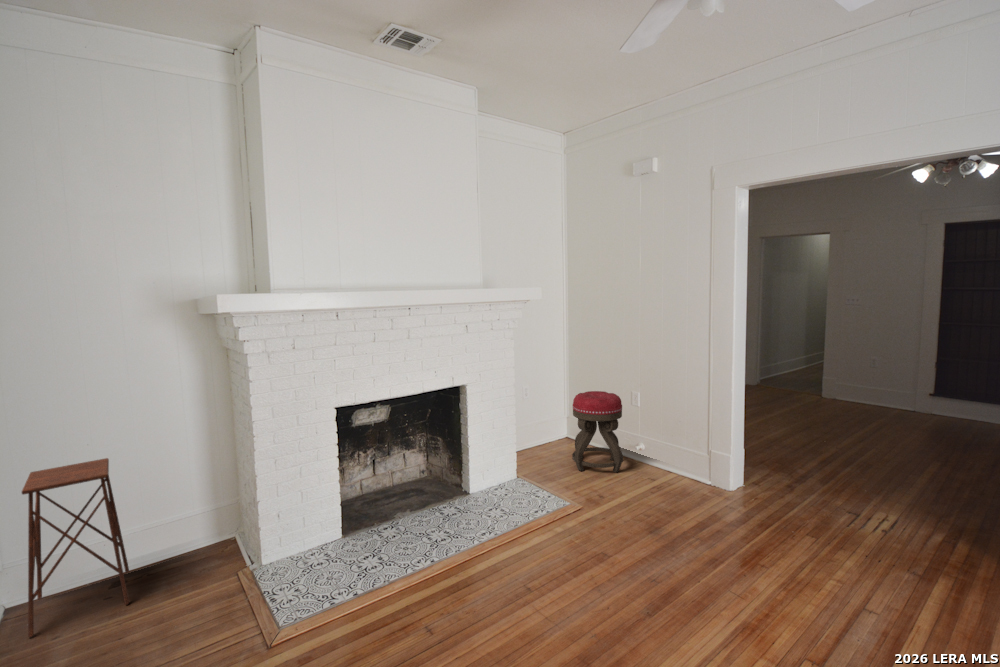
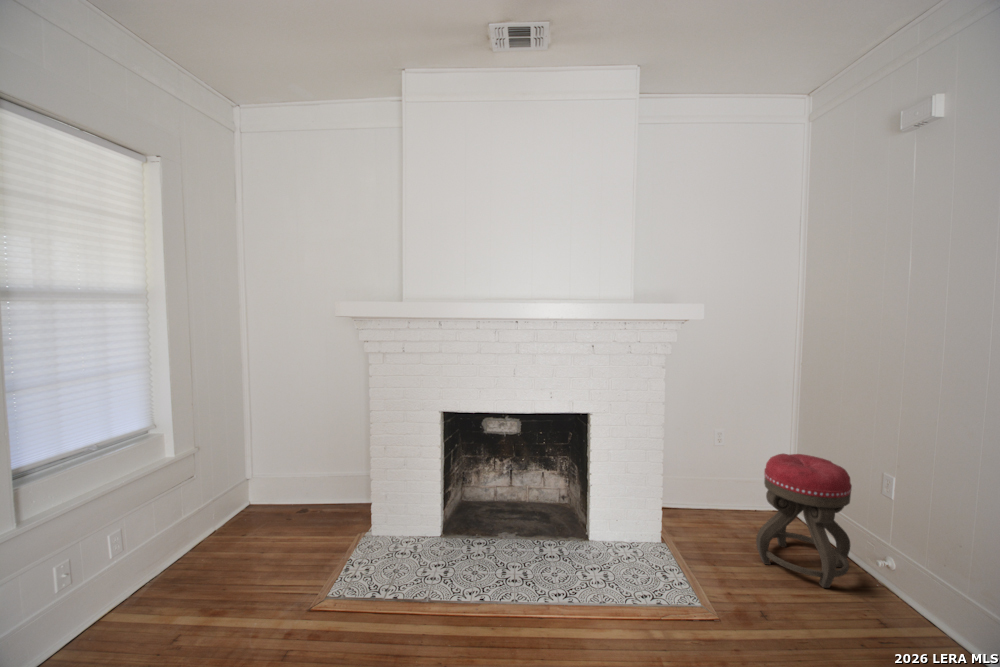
side table: present [22,458,129,637] -> none [236,418,314,529]

